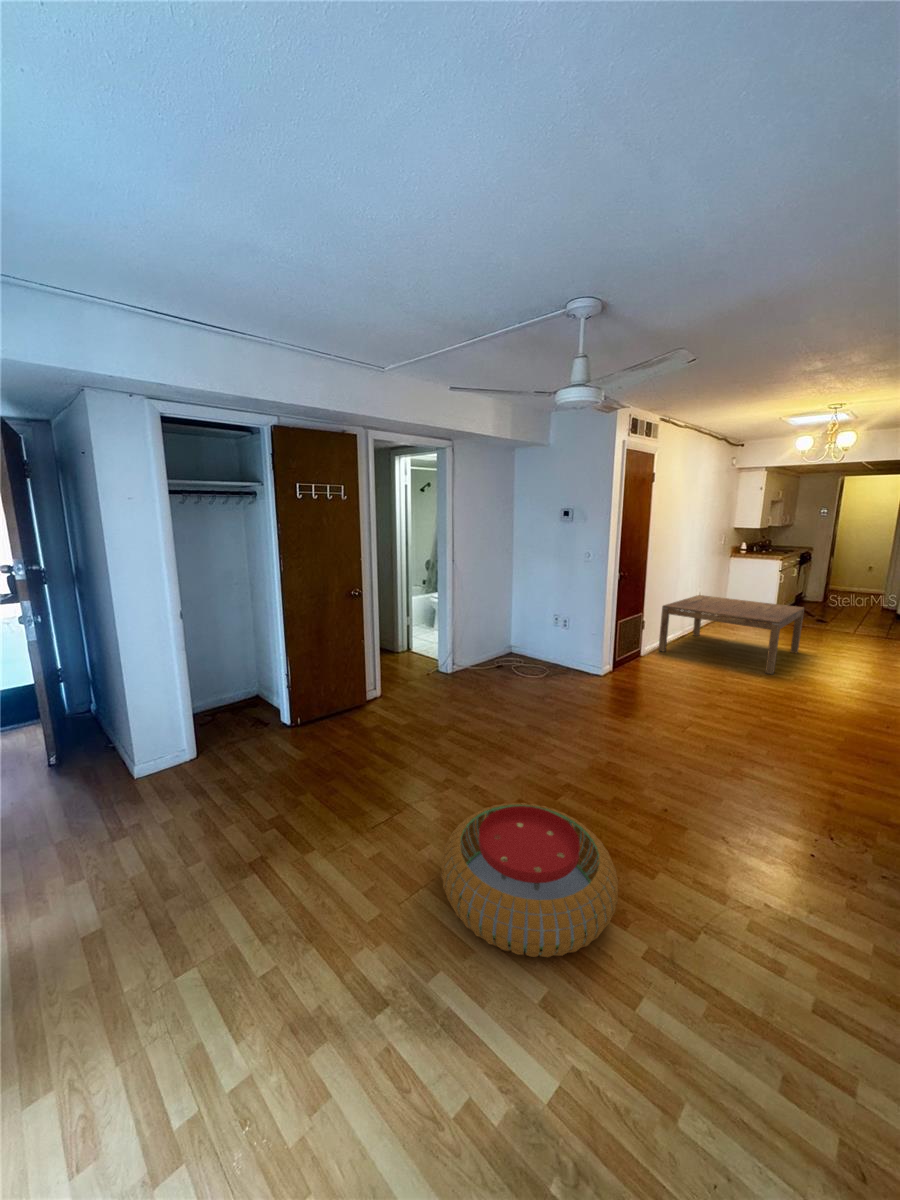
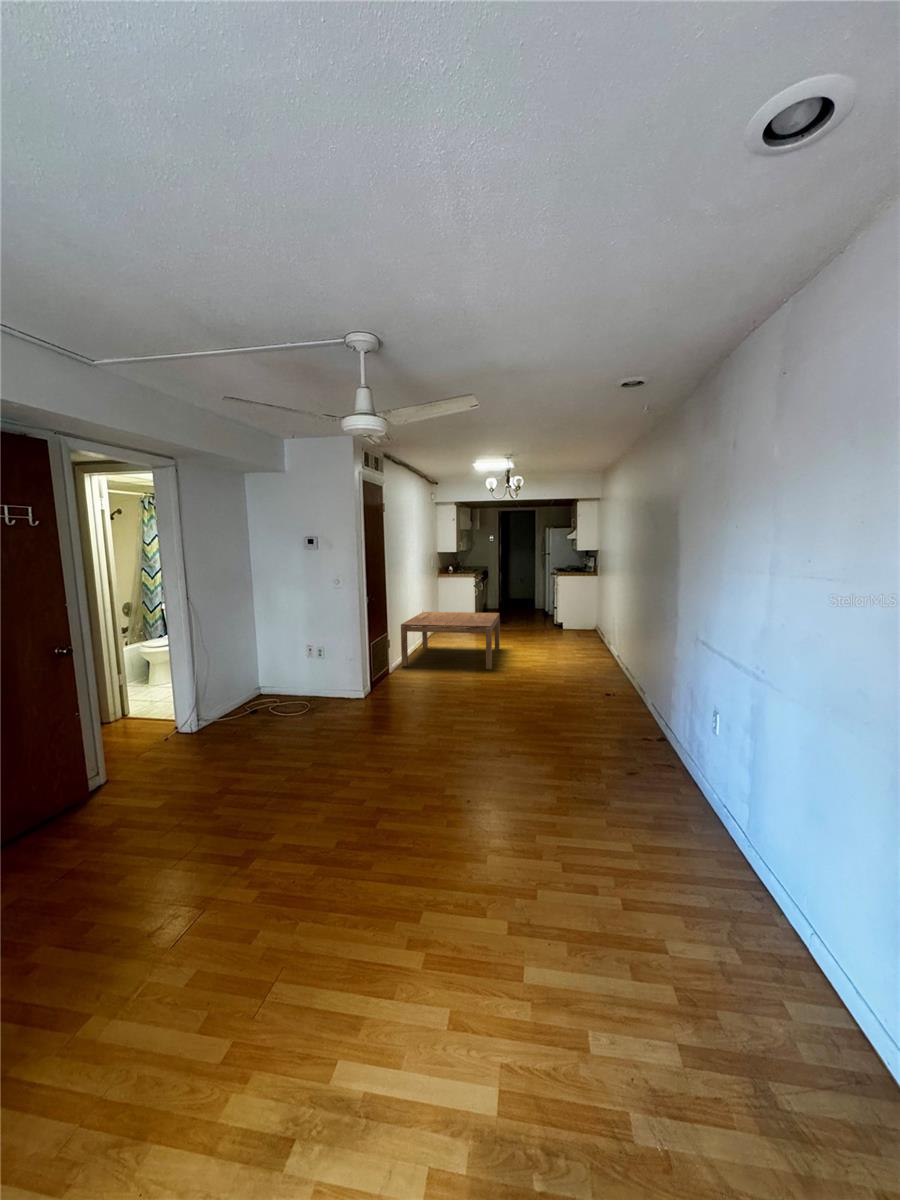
pouf: present [441,803,618,957] -> none [292,834,477,1001]

